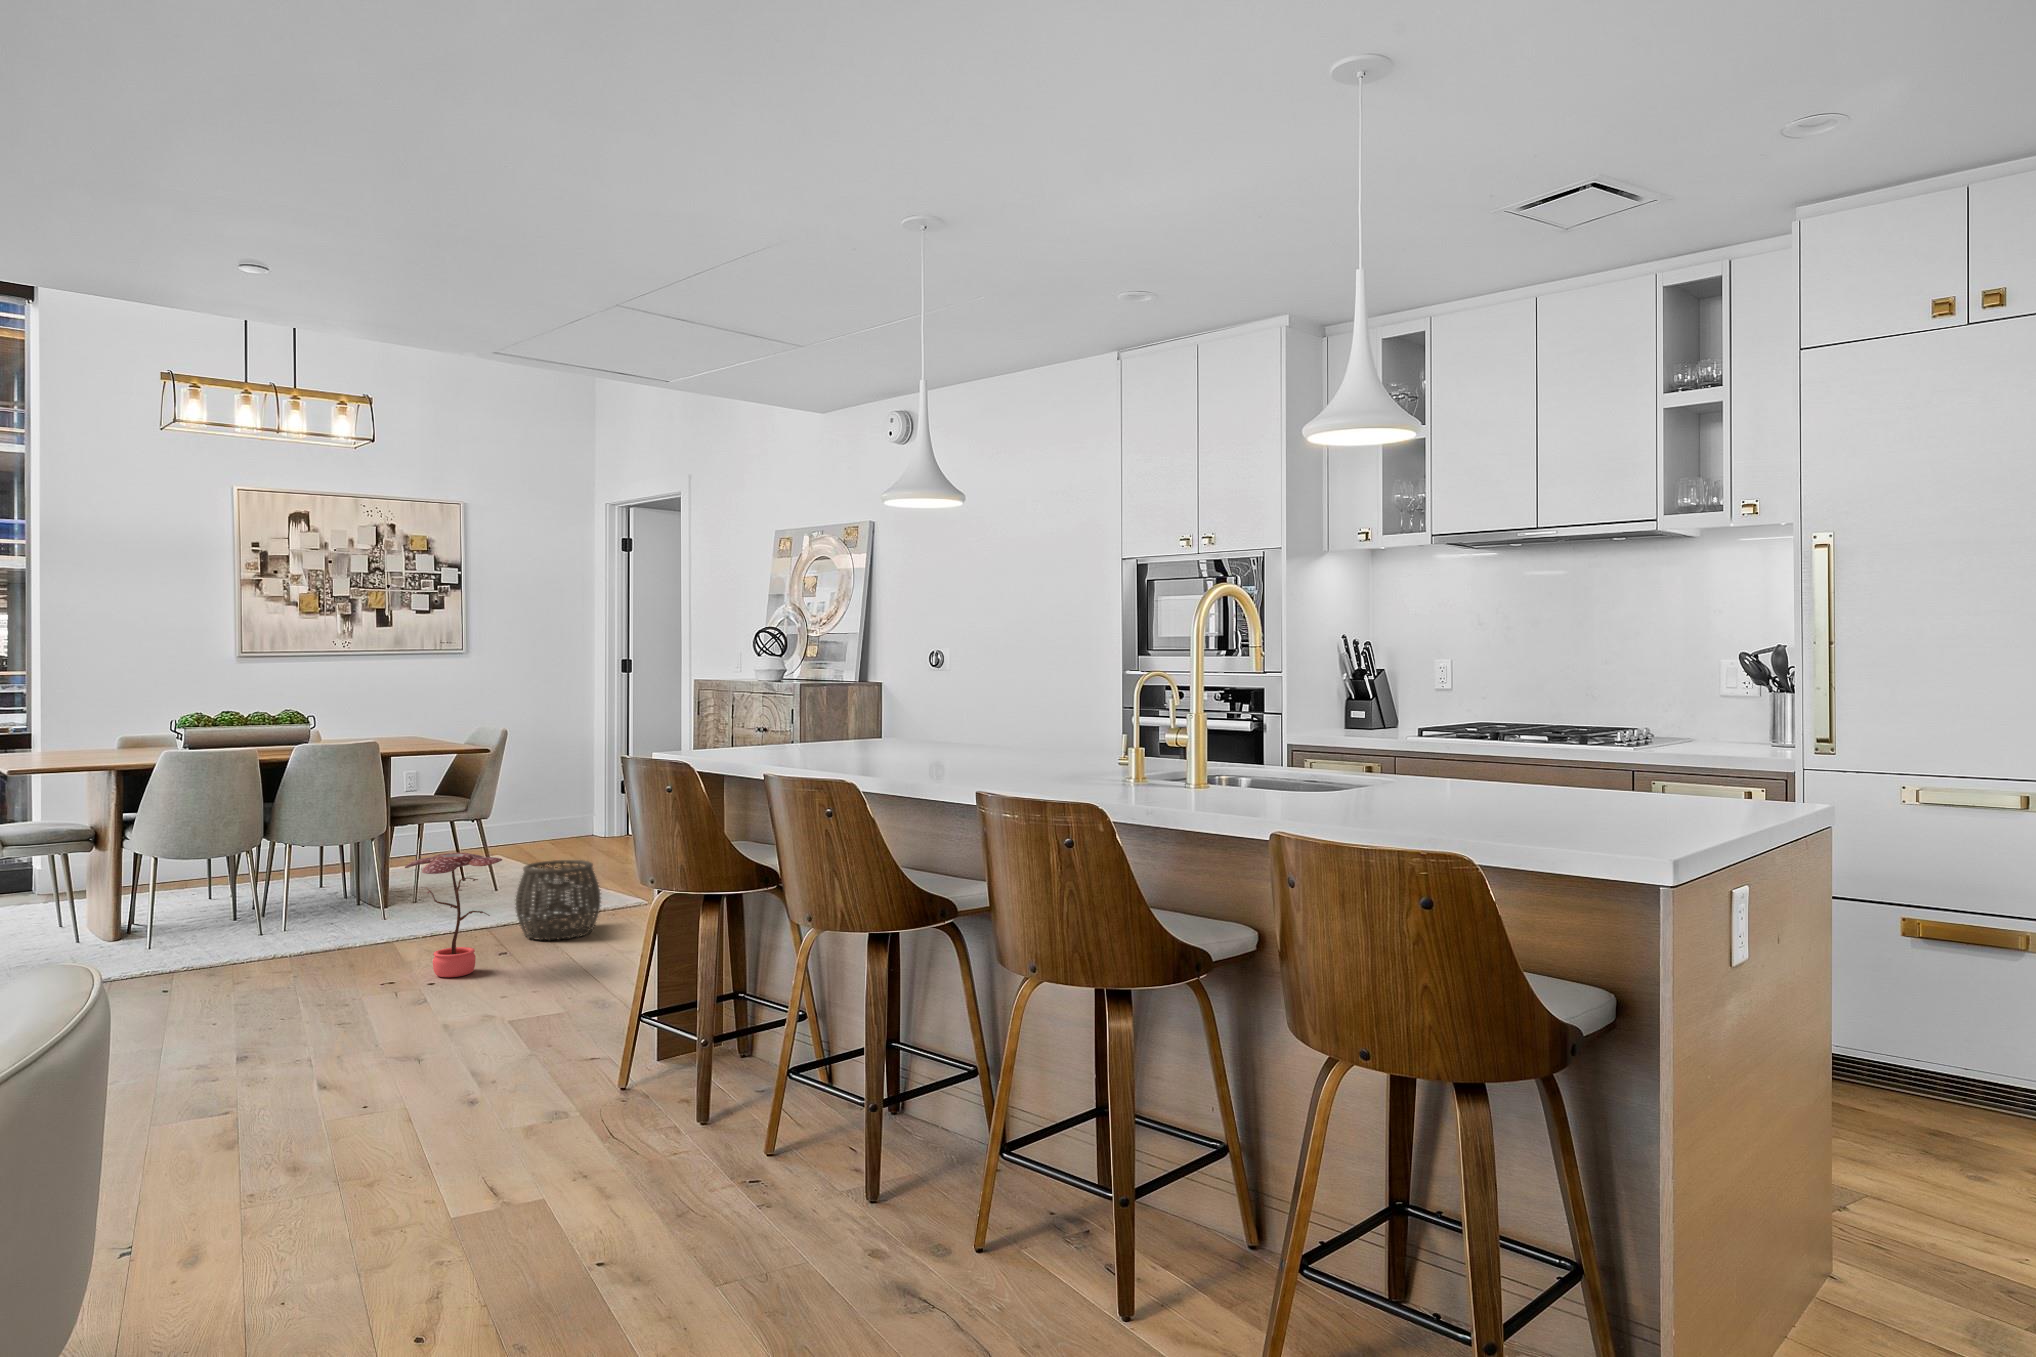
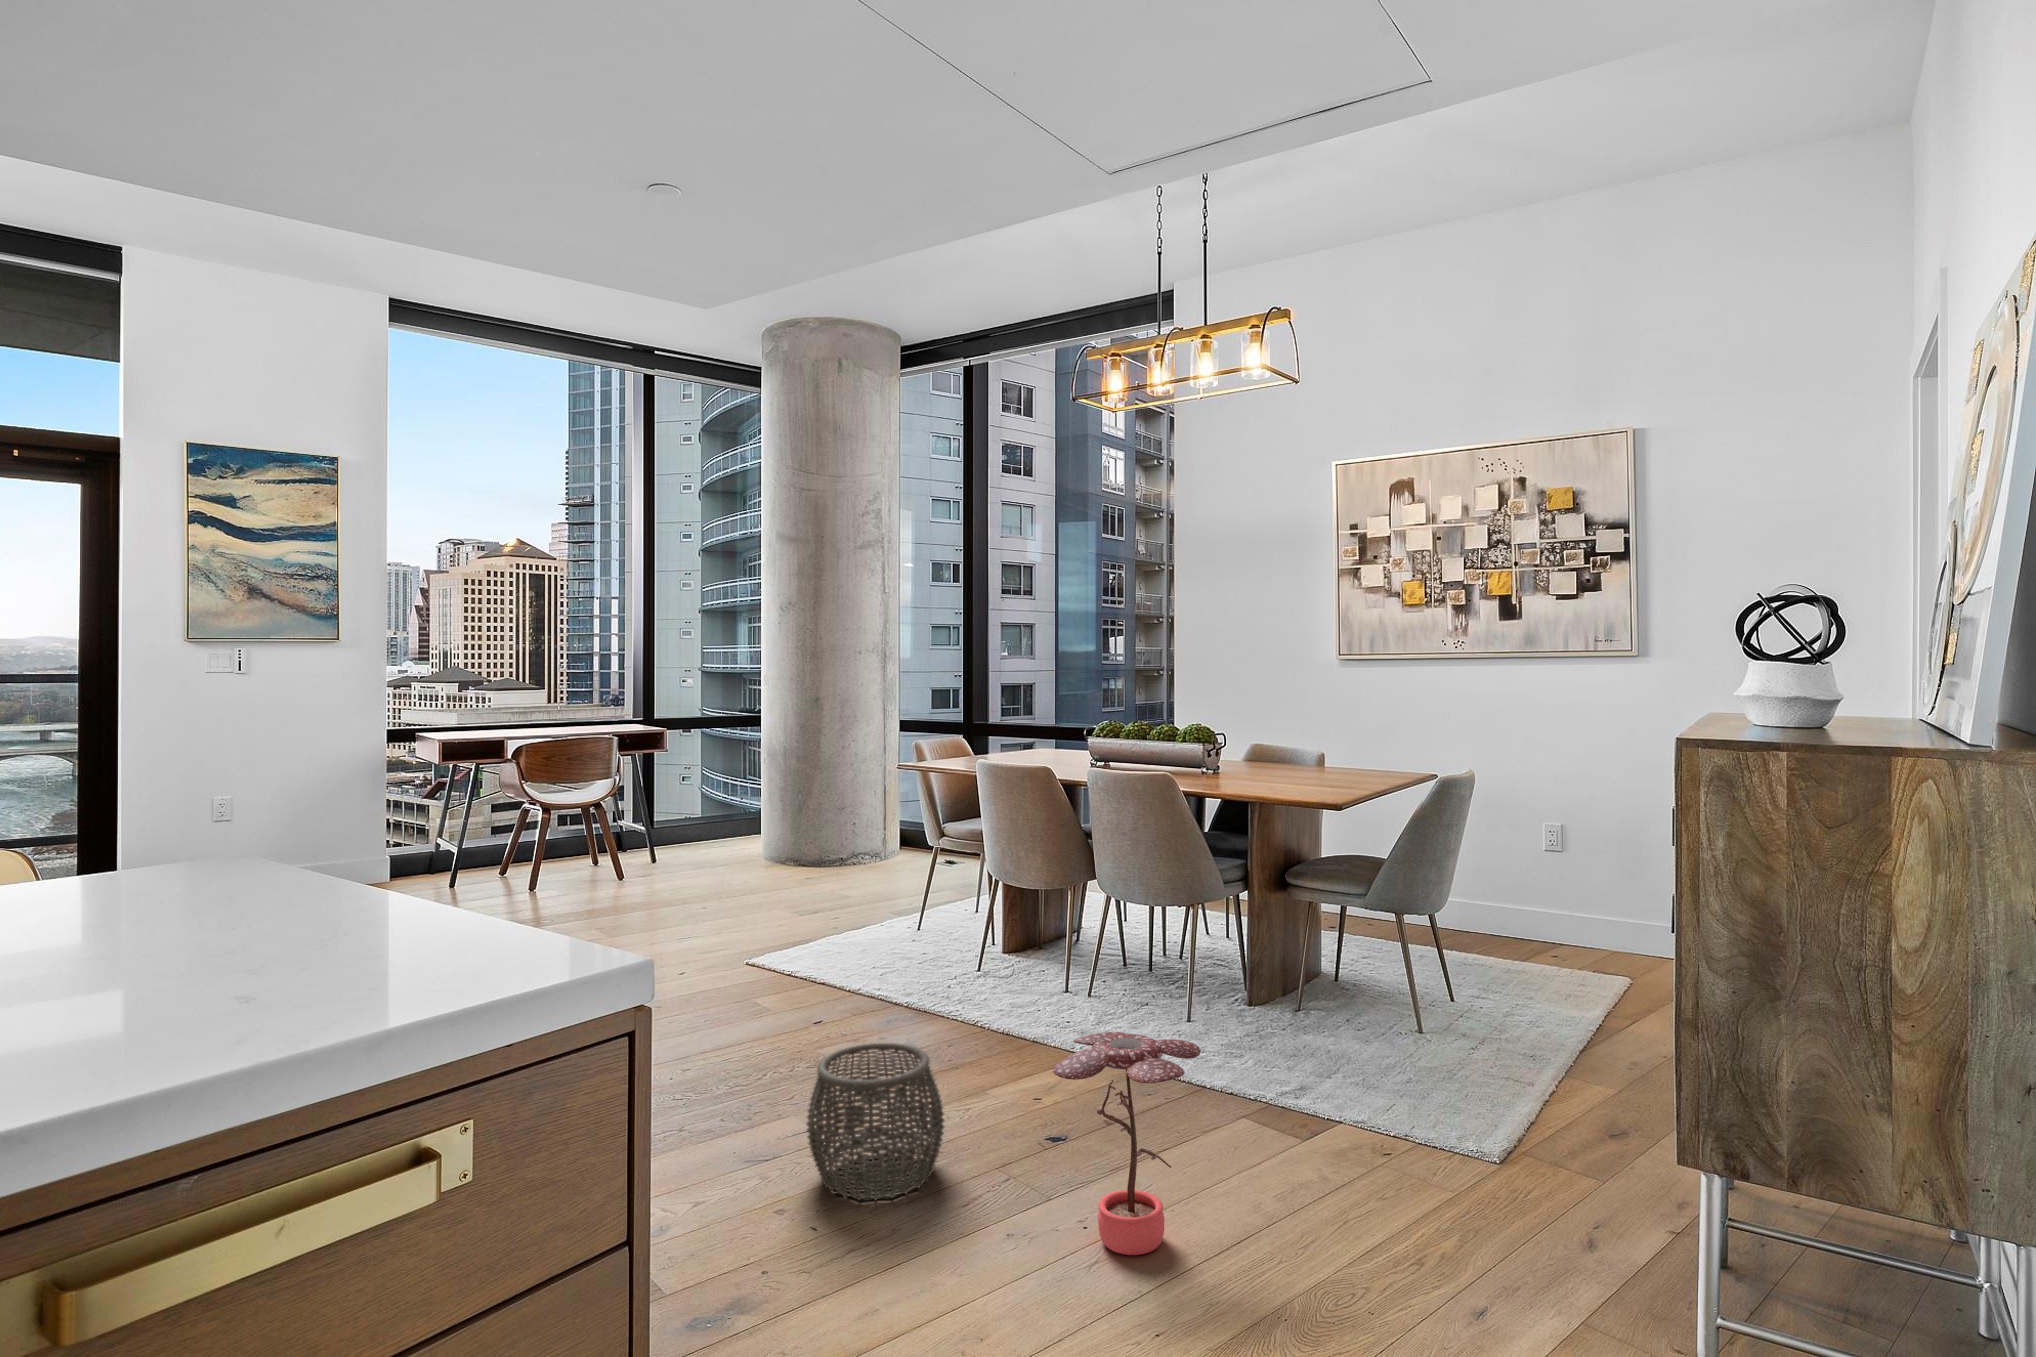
woven basket: present [515,860,601,940] -> present [806,1043,945,1200]

